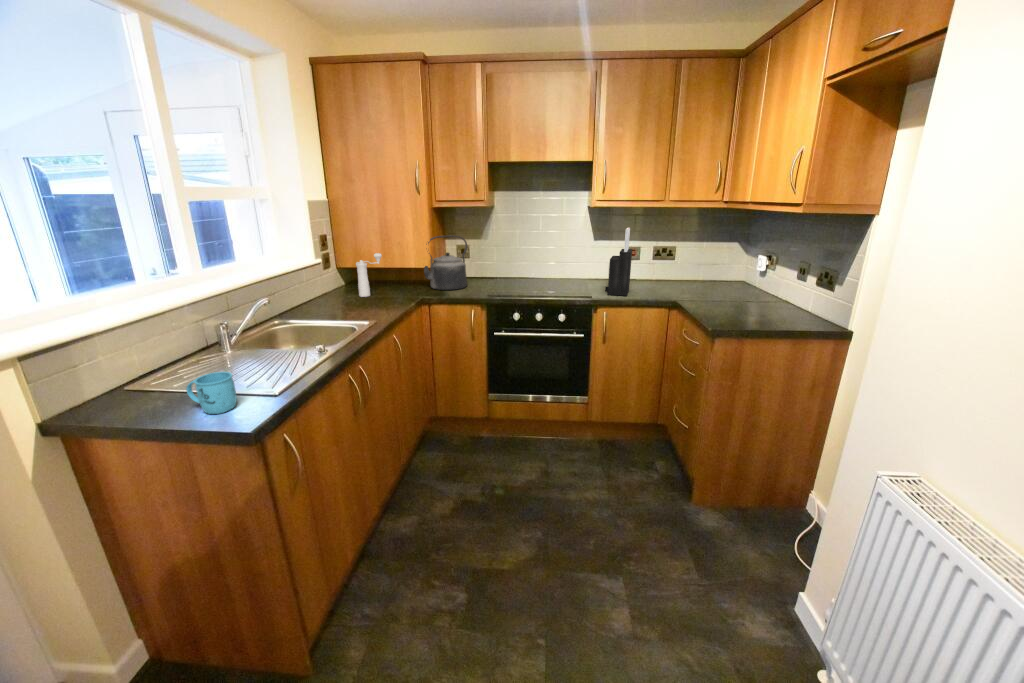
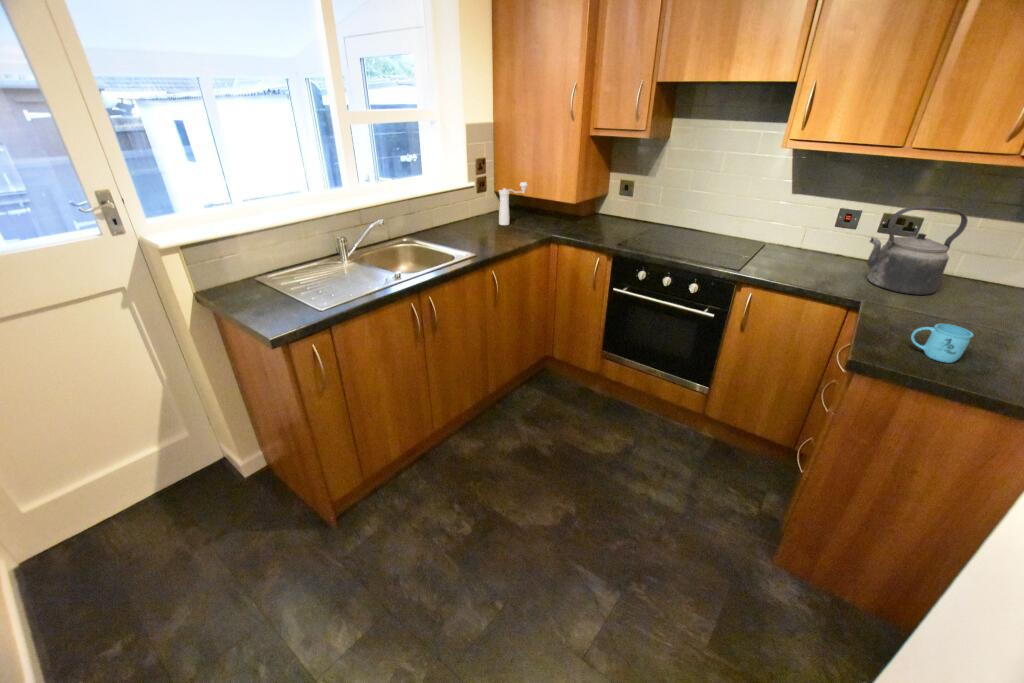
knife block: present [605,228,632,296] -> none [763,184,829,279]
kettle: present [424,236,467,290] -> present [867,206,968,295]
mug: present [186,372,237,414] -> present [911,324,973,363]

